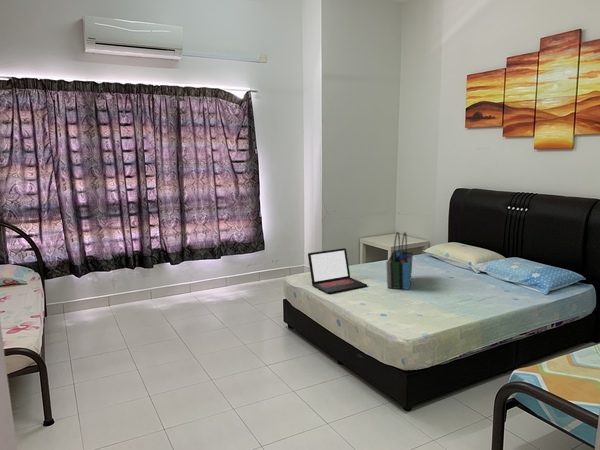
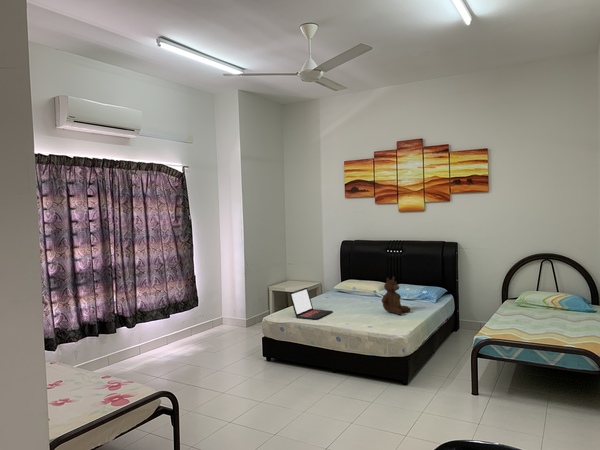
tote bag: present [387,232,413,289] -> none [337,270,363,311]
teddy bear: none [423,251,469,311] -> present [382,276,410,315]

